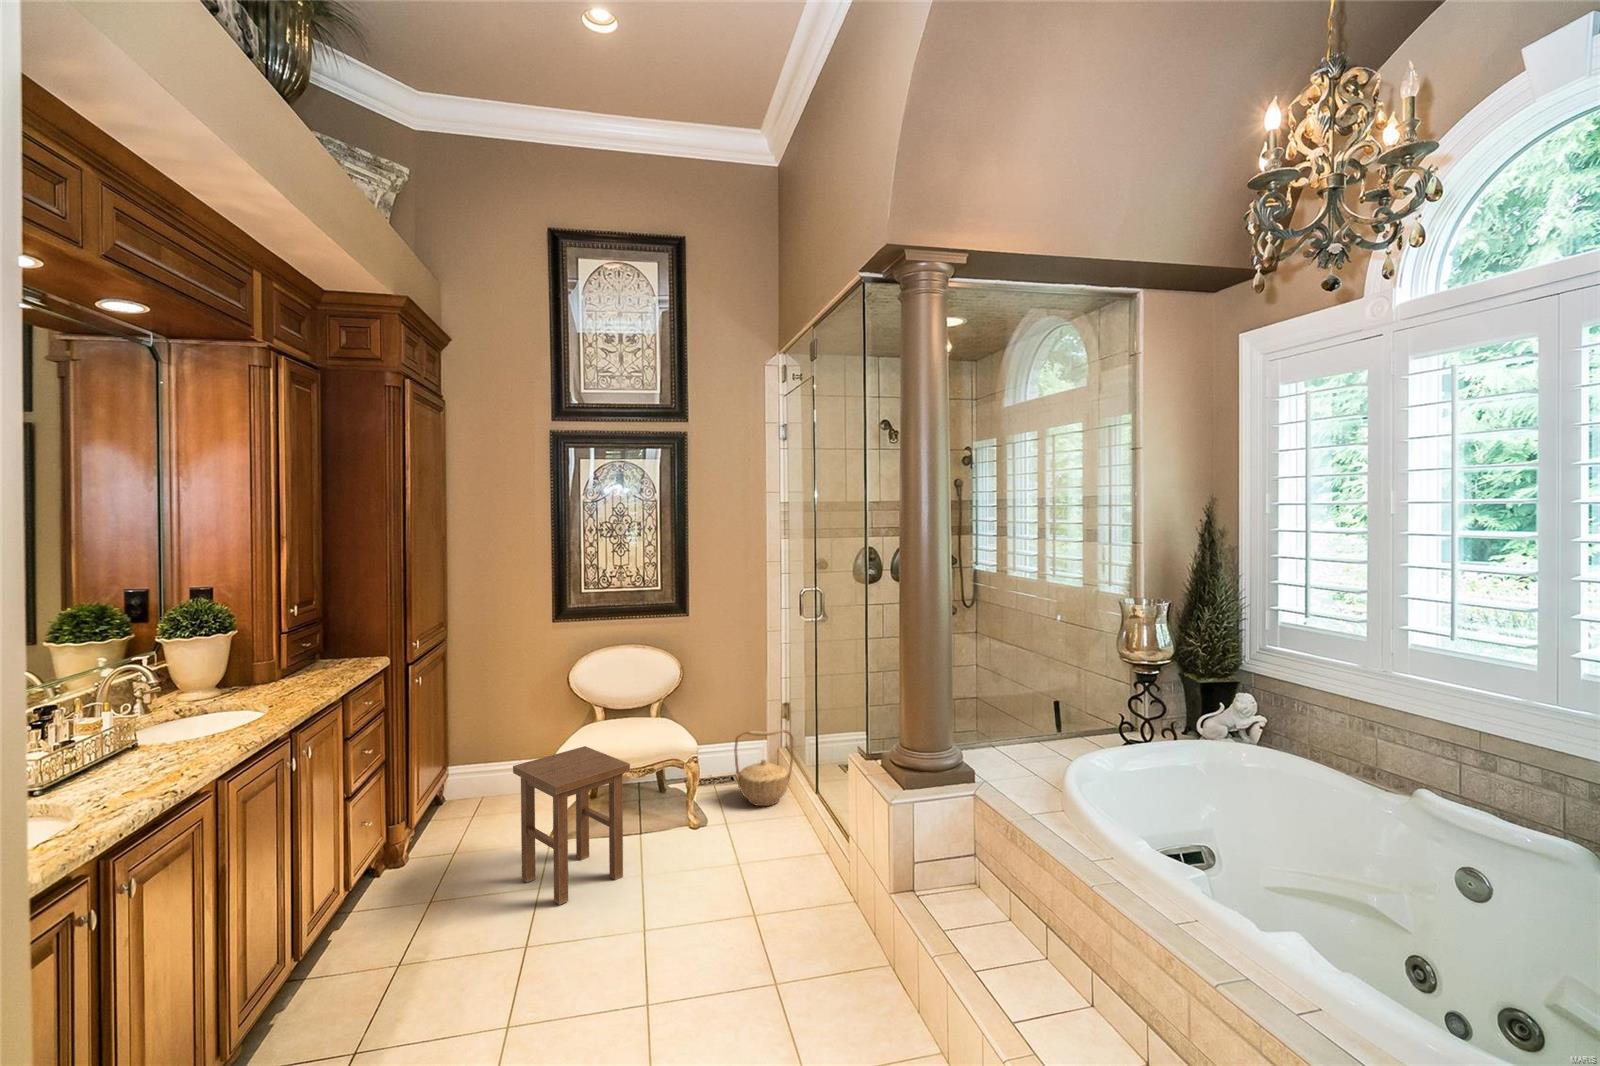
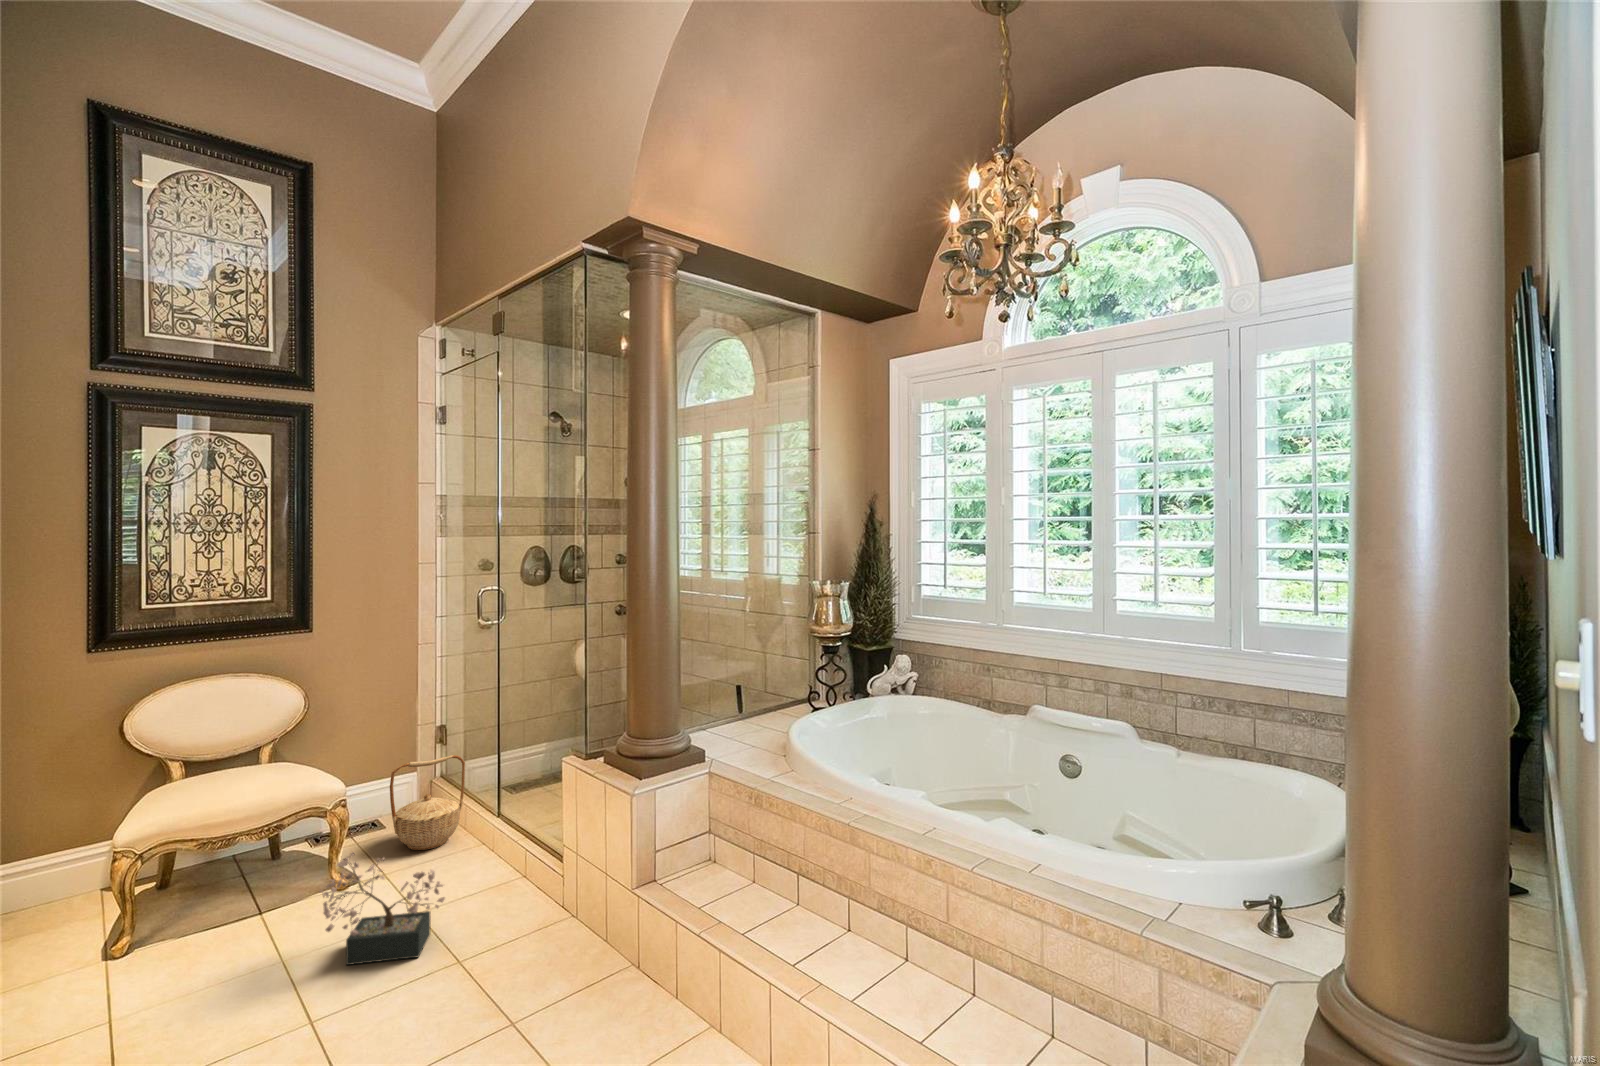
stool: present [513,746,630,905] -> none [57,811,265,1034]
decorative plant: none [660,801,752,899] -> present [320,853,445,965]

